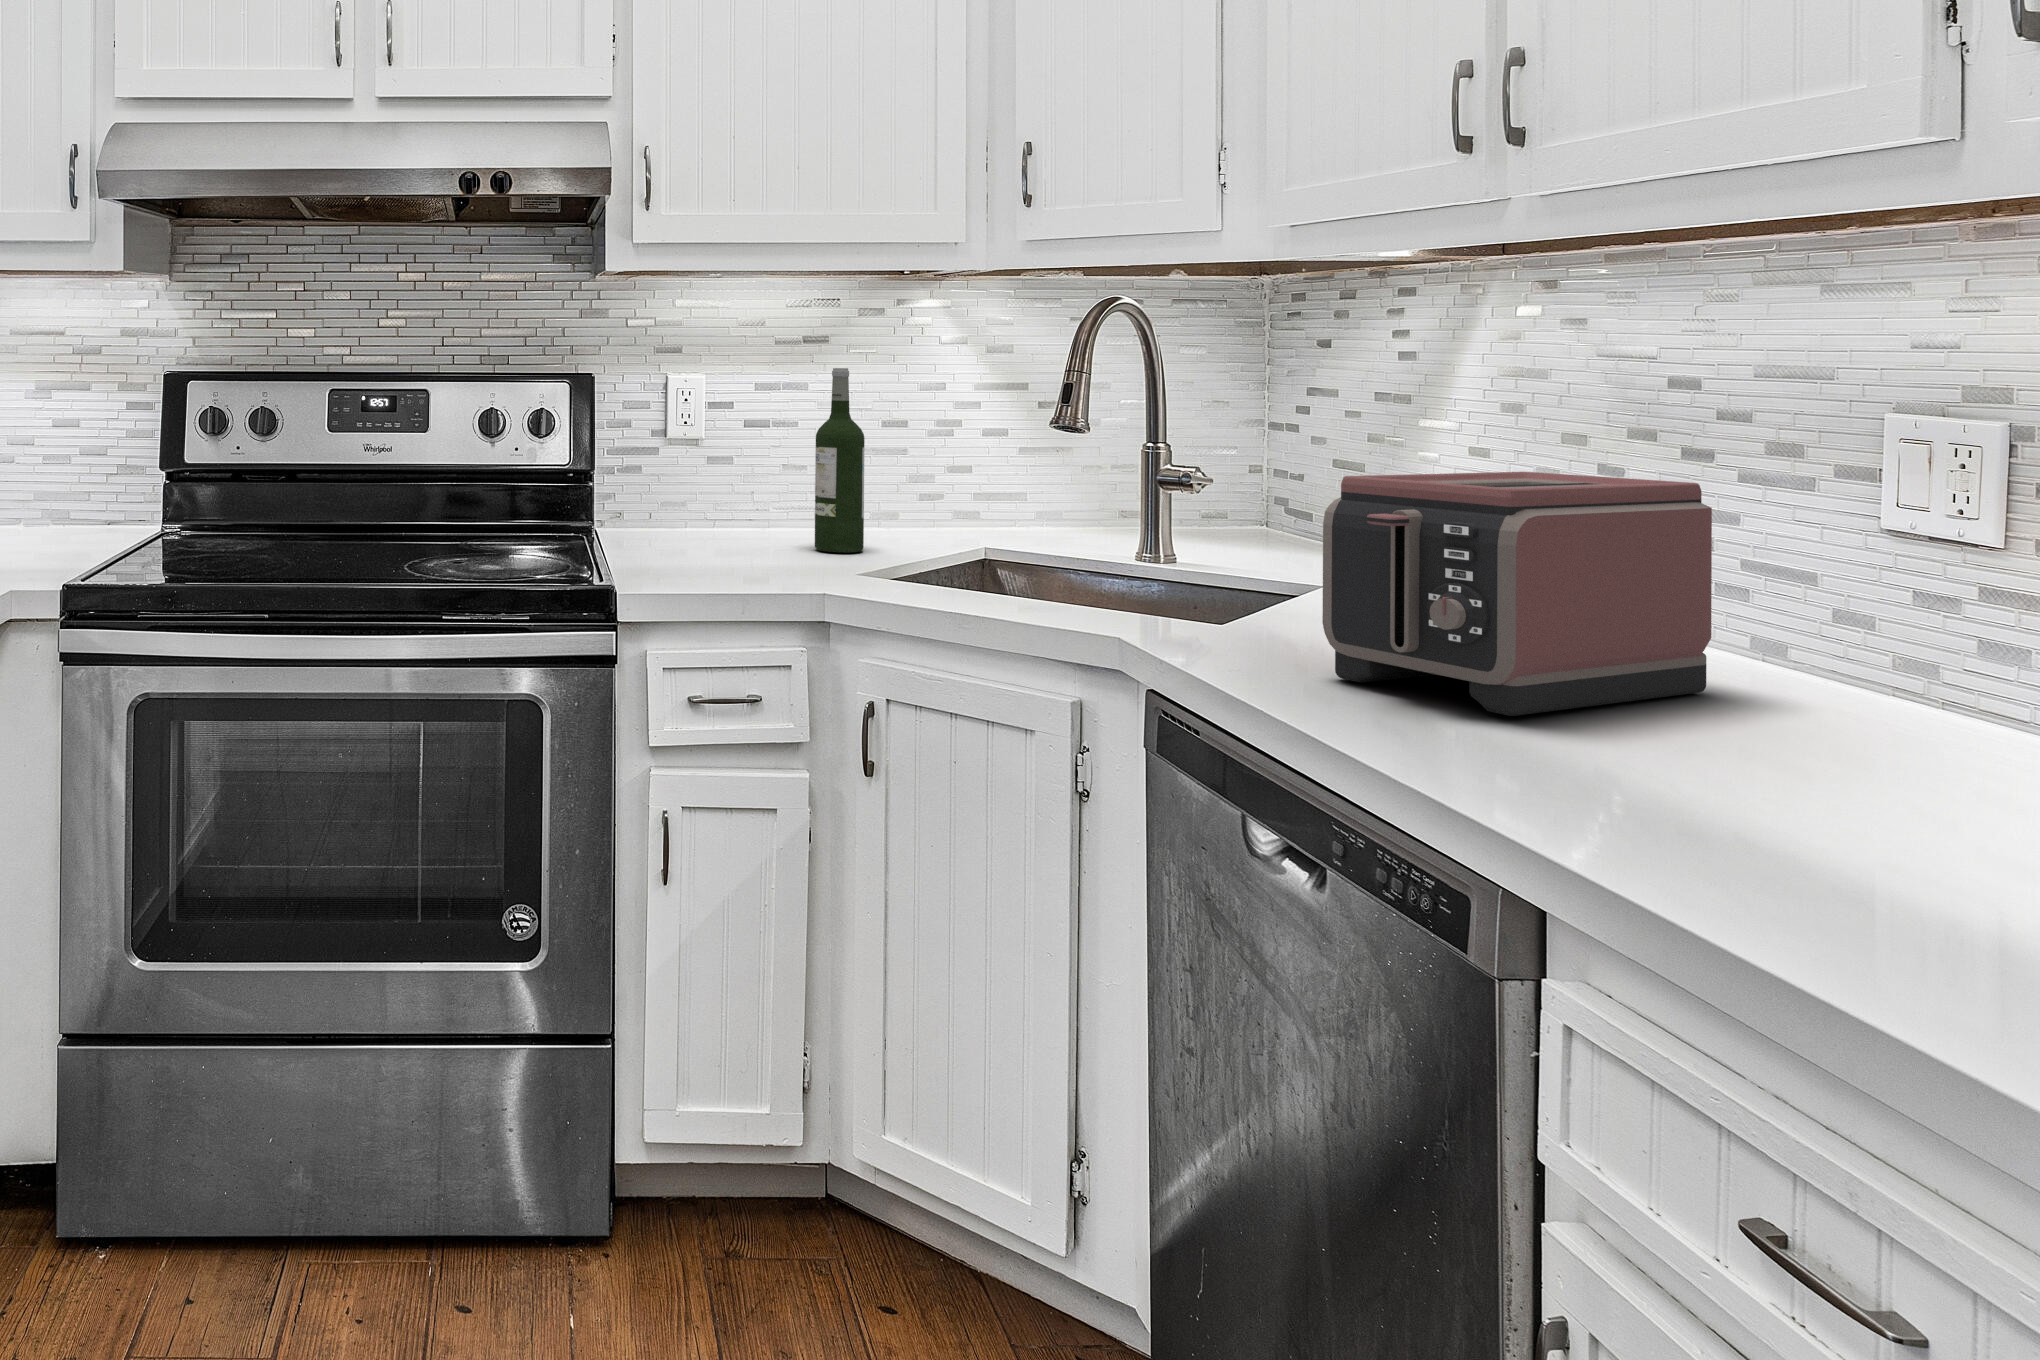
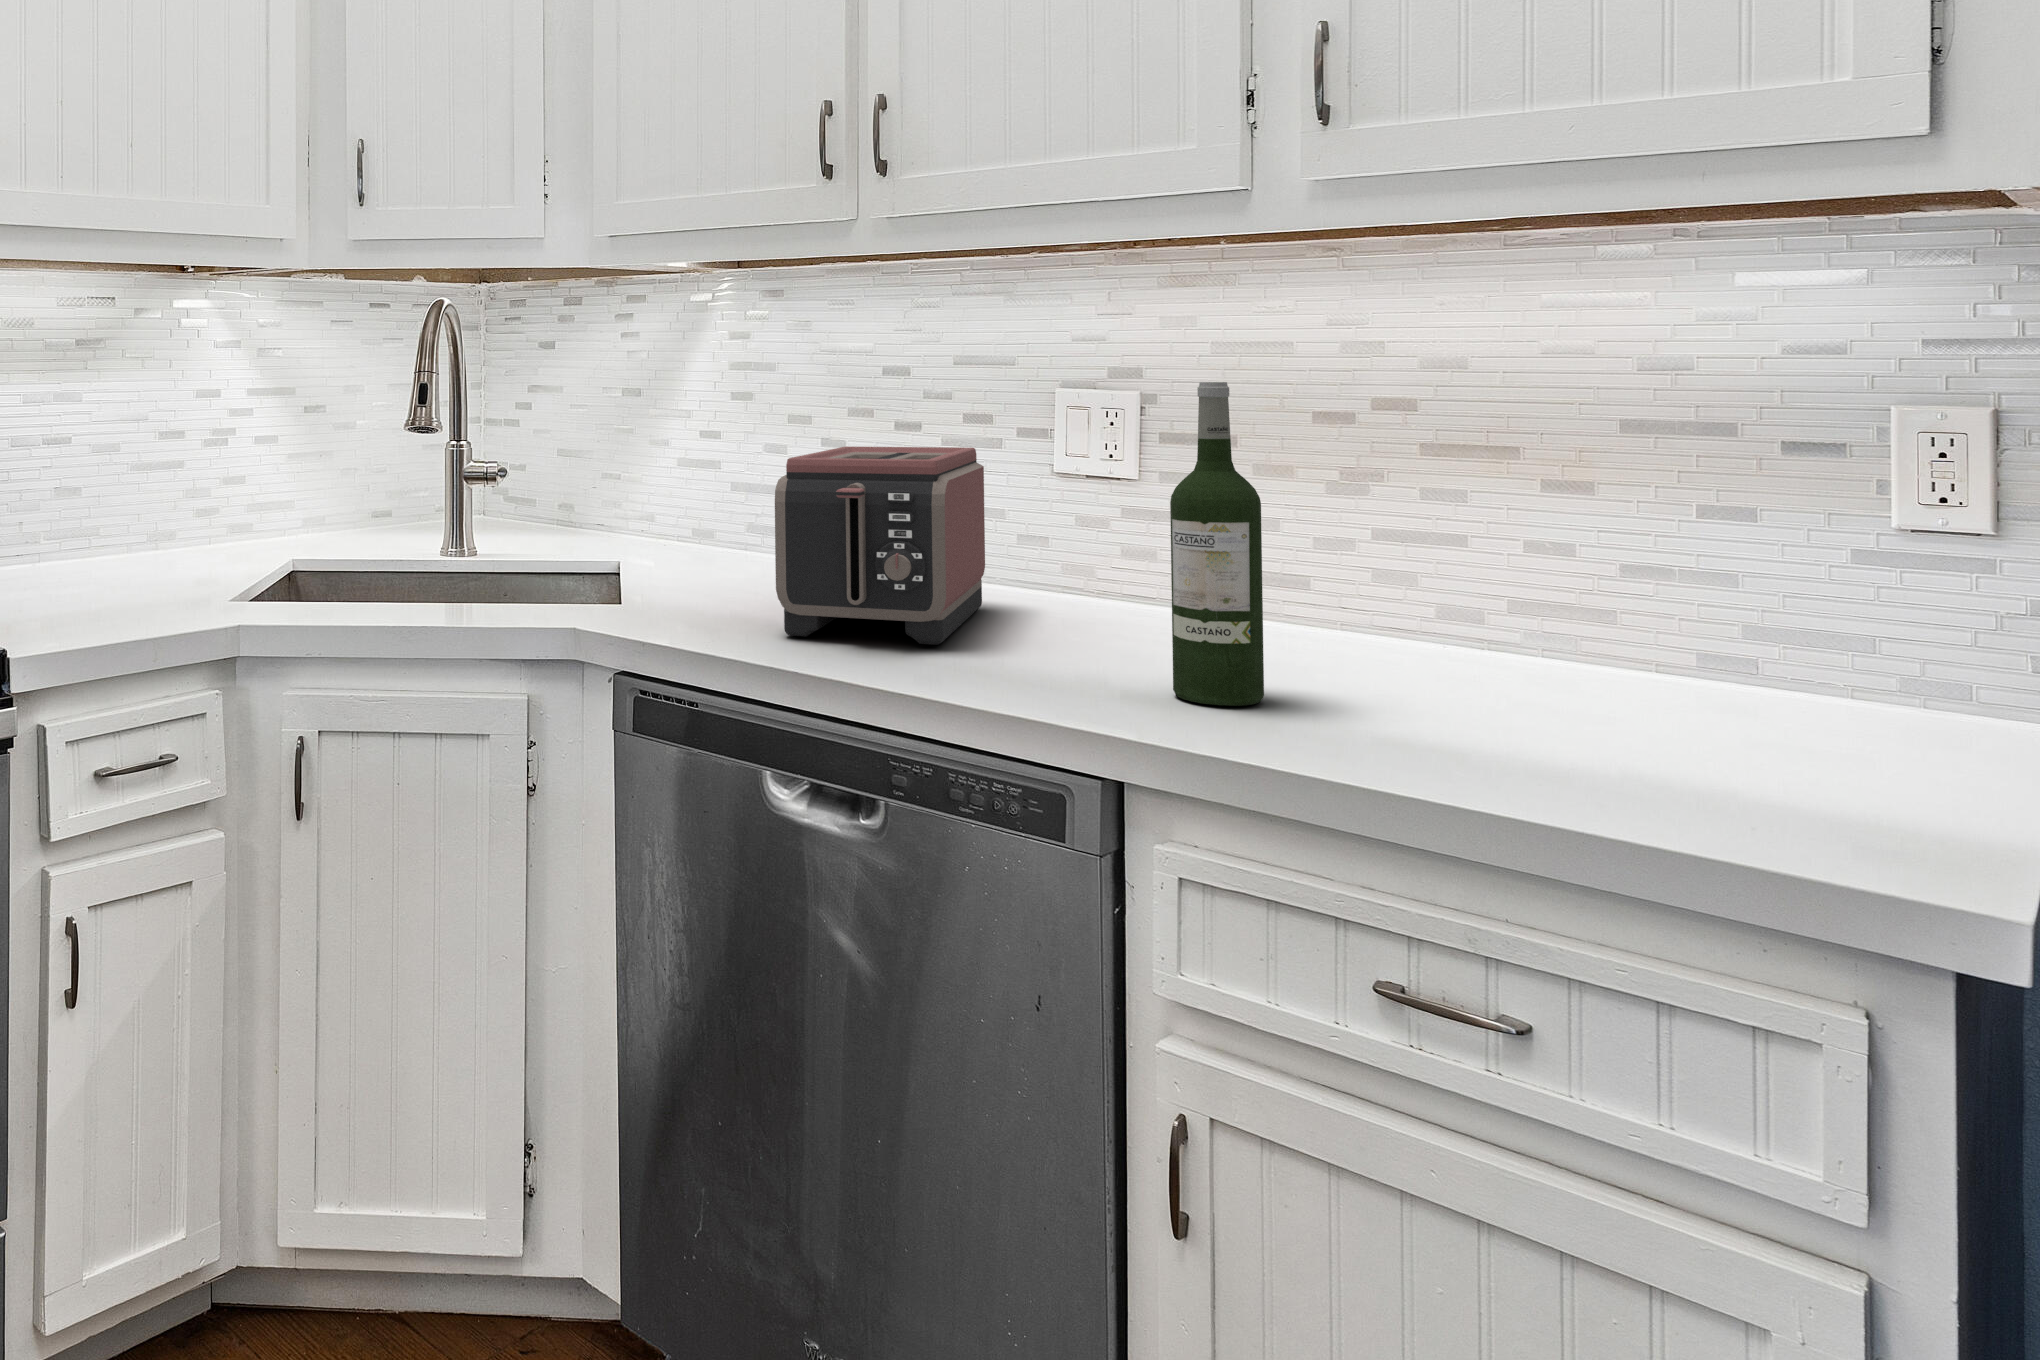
wine bottle: present [815,368,865,553] -> present [1170,382,1264,706]

